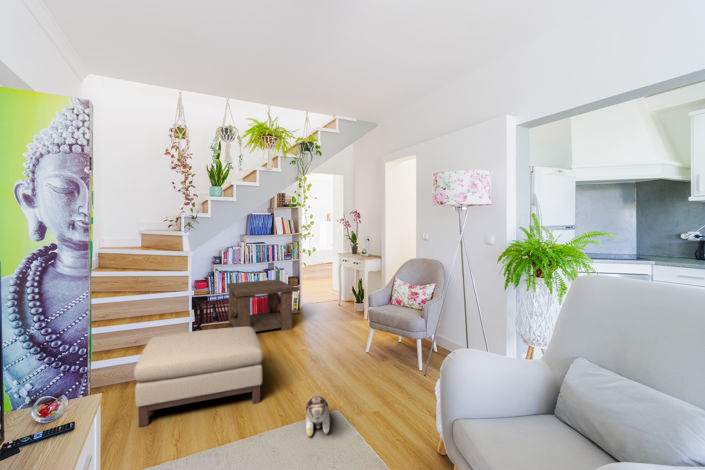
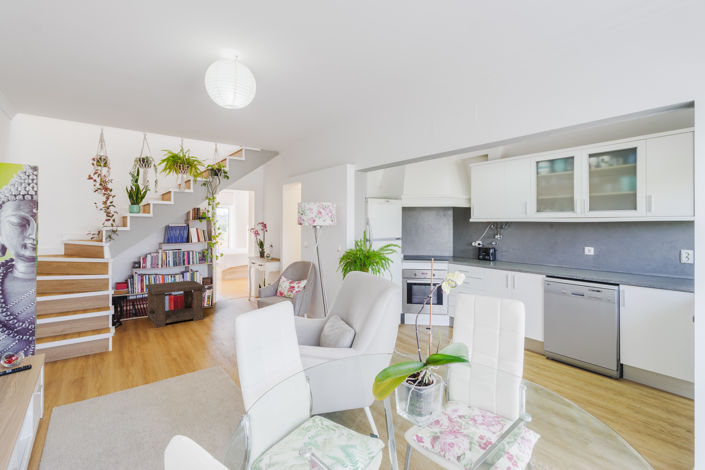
ottoman: present [134,327,263,427] -> none [65,315,168,385]
plush toy: present [305,396,330,437] -> none [192,352,214,380]

